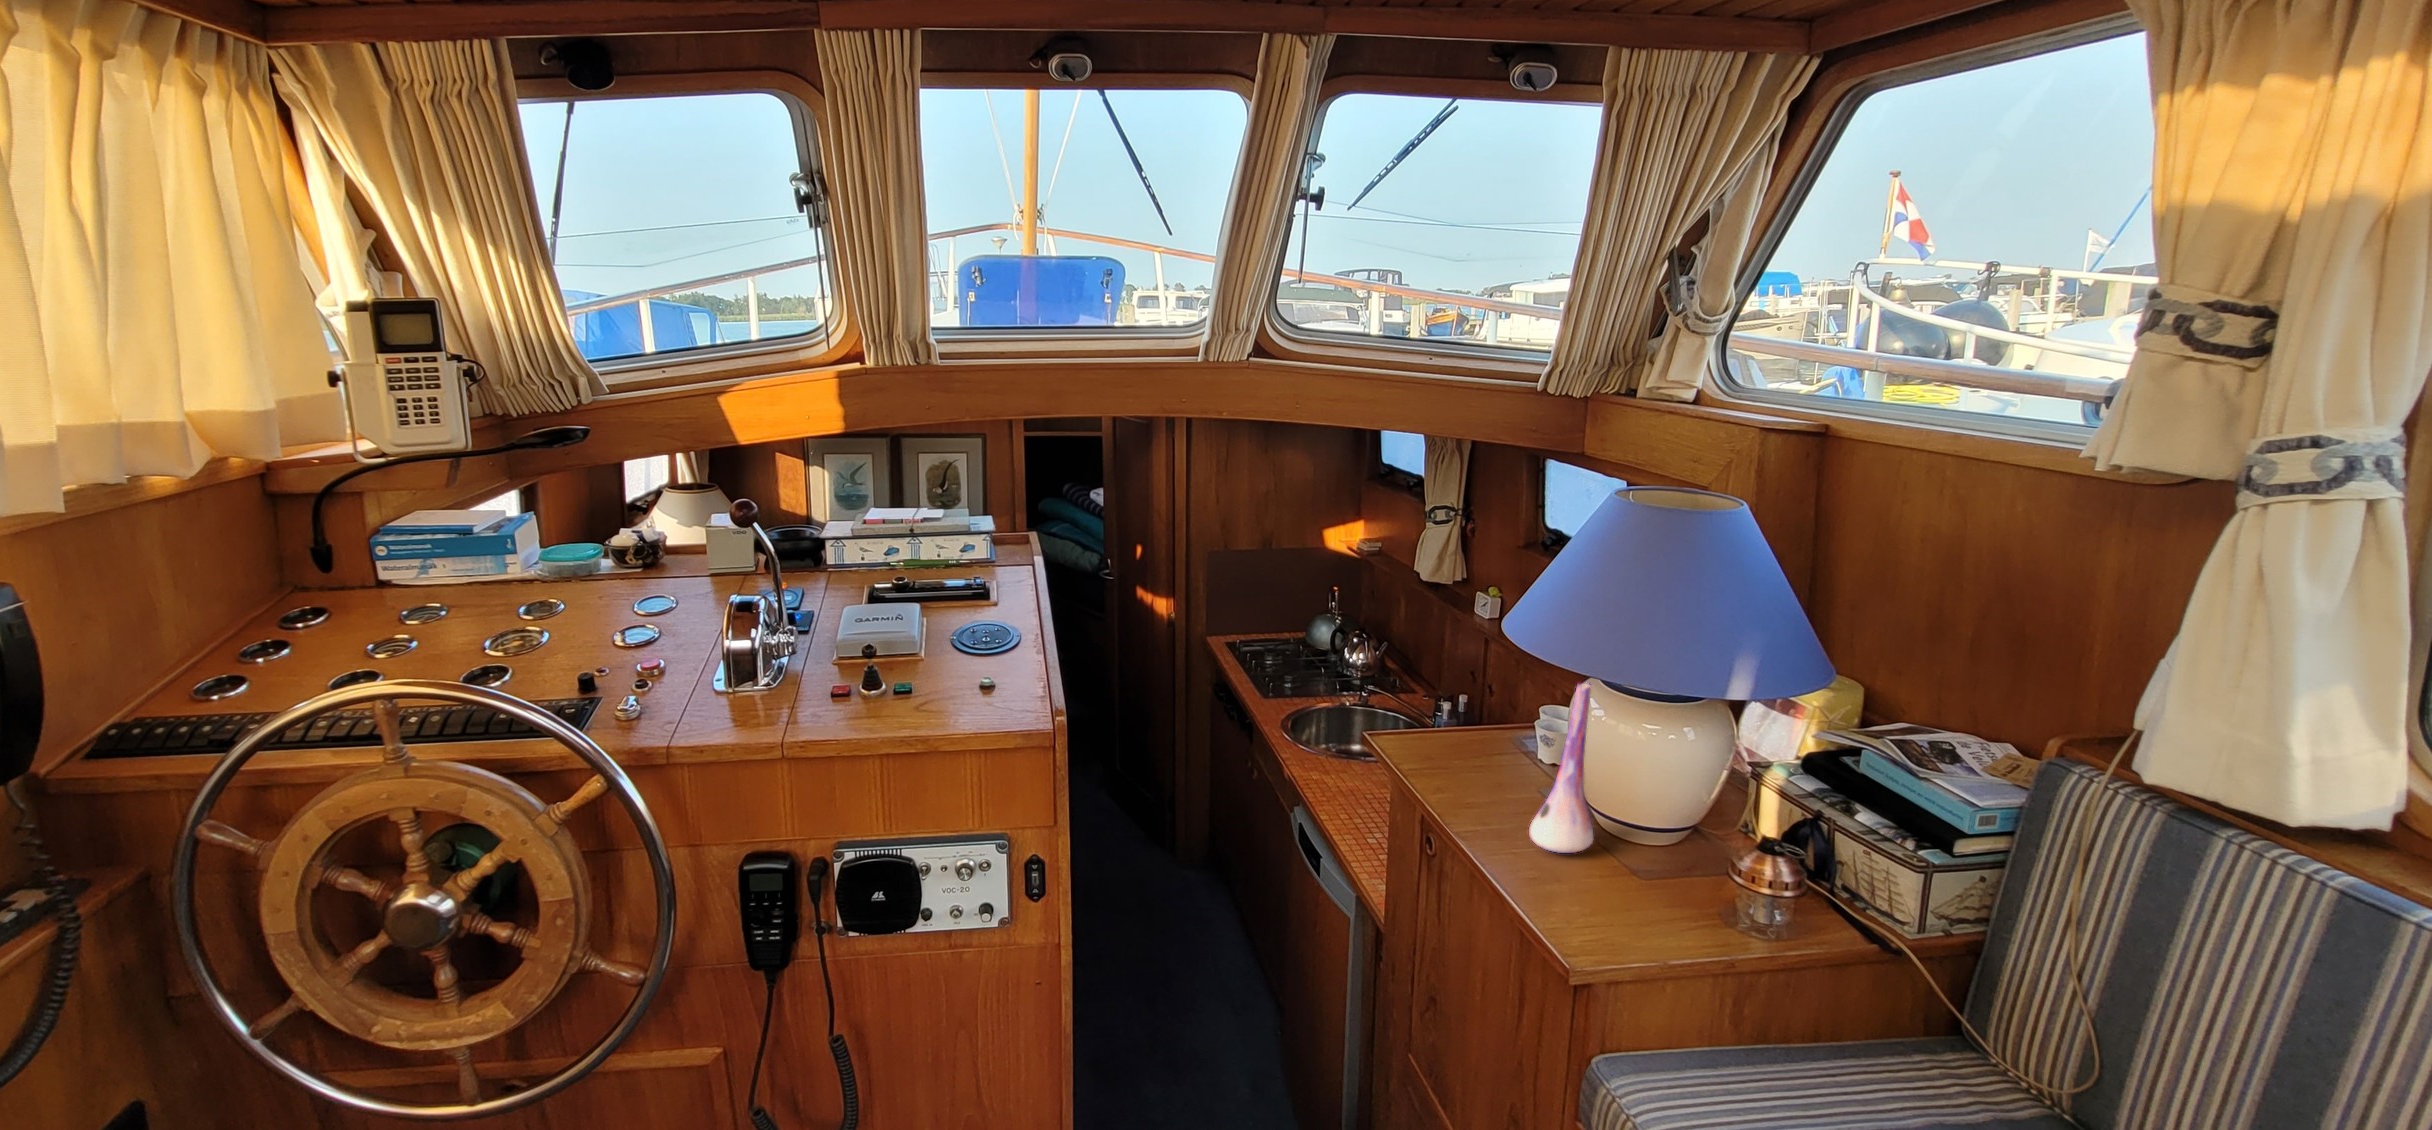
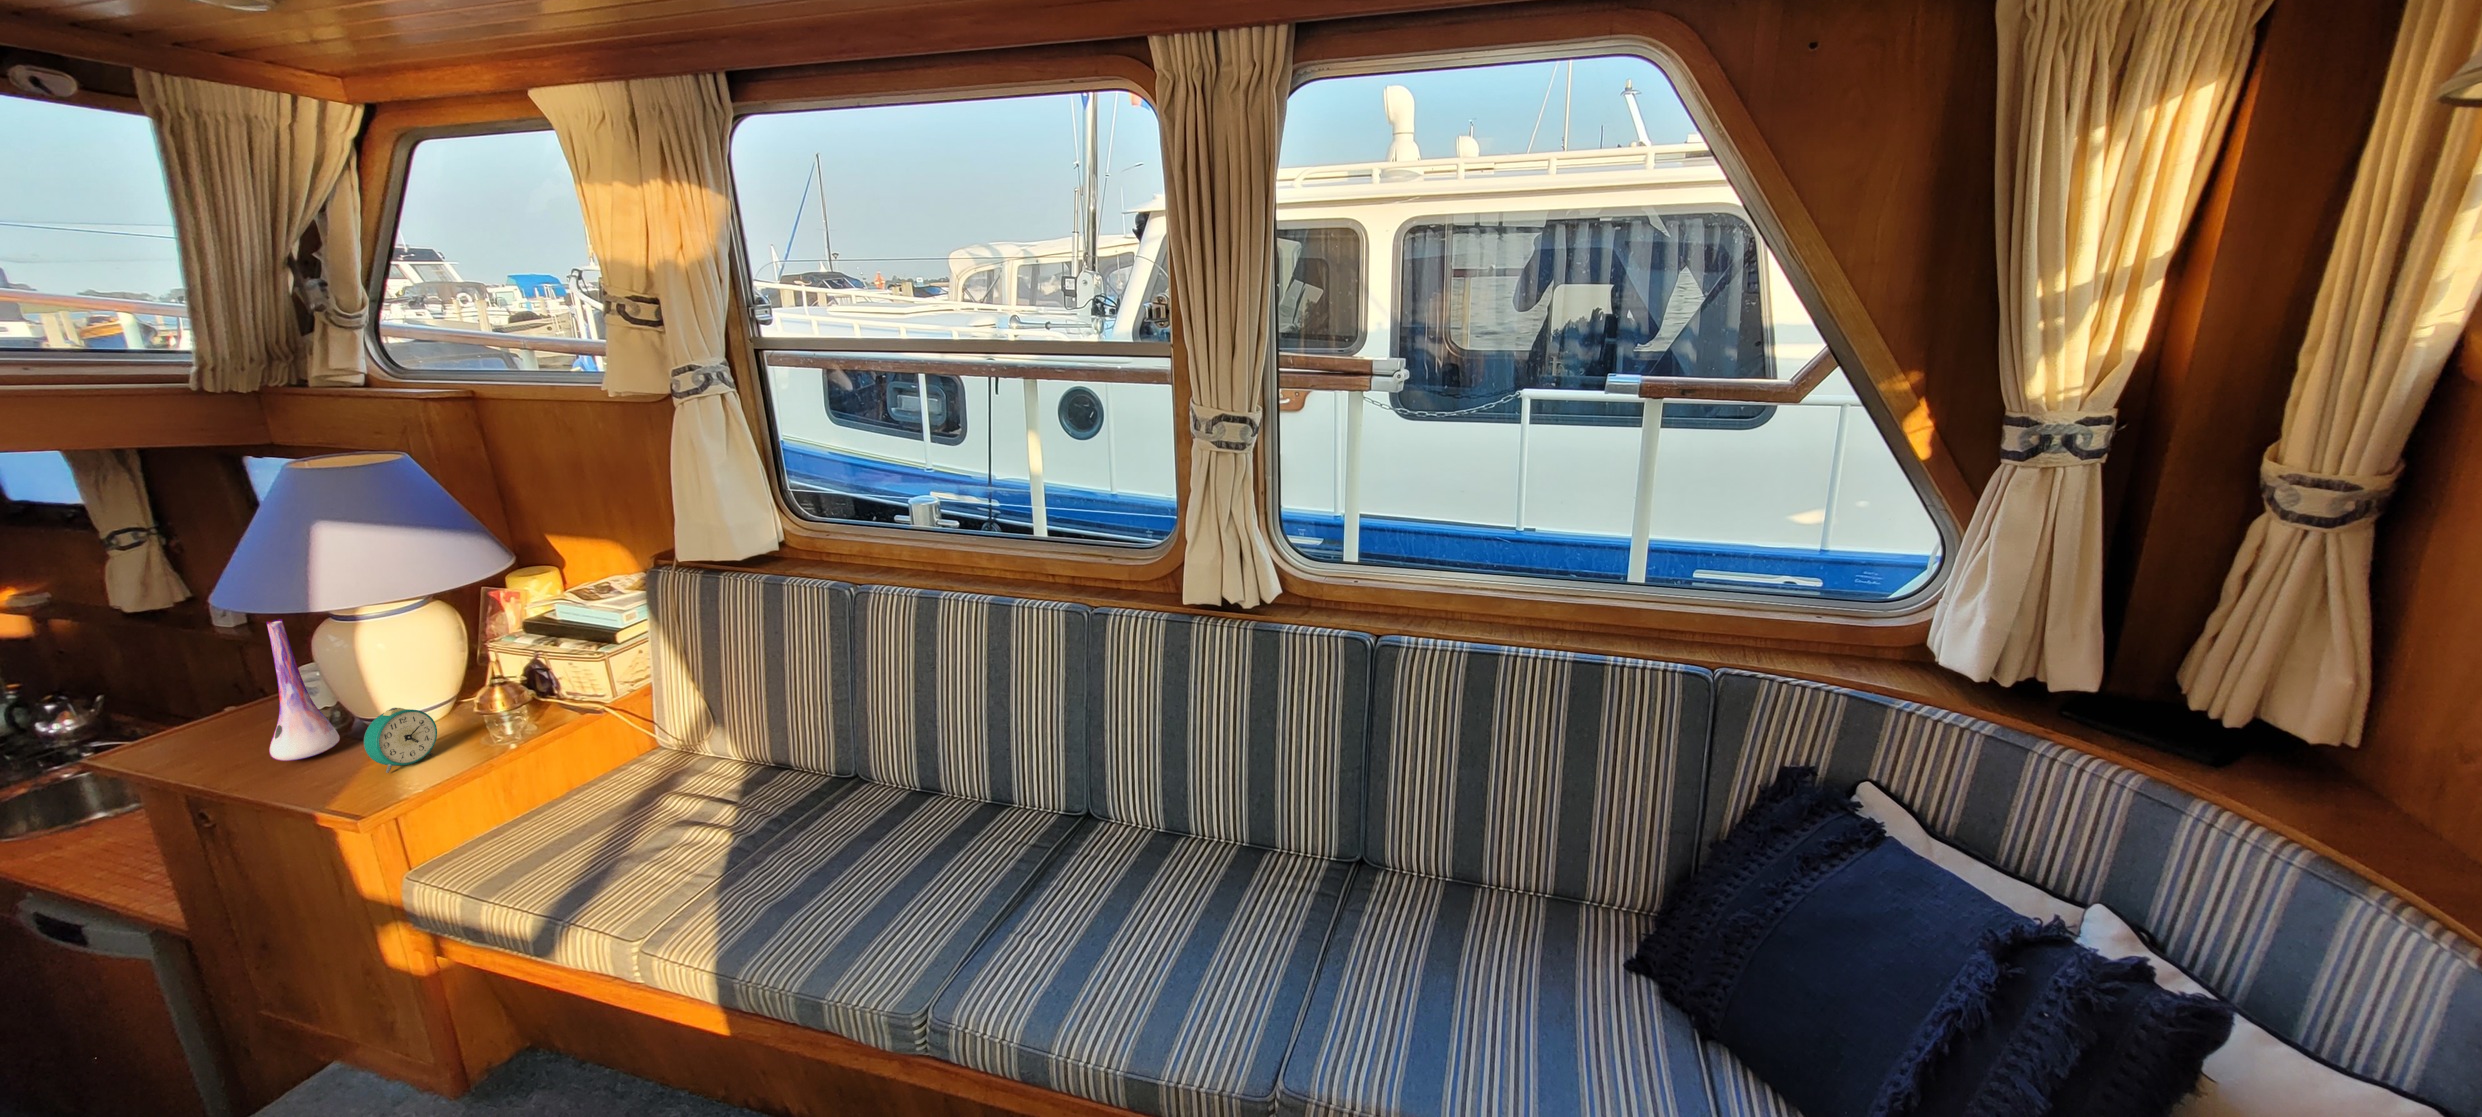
alarm clock: none [1628,847,1707,928] -> present [364,708,437,773]

